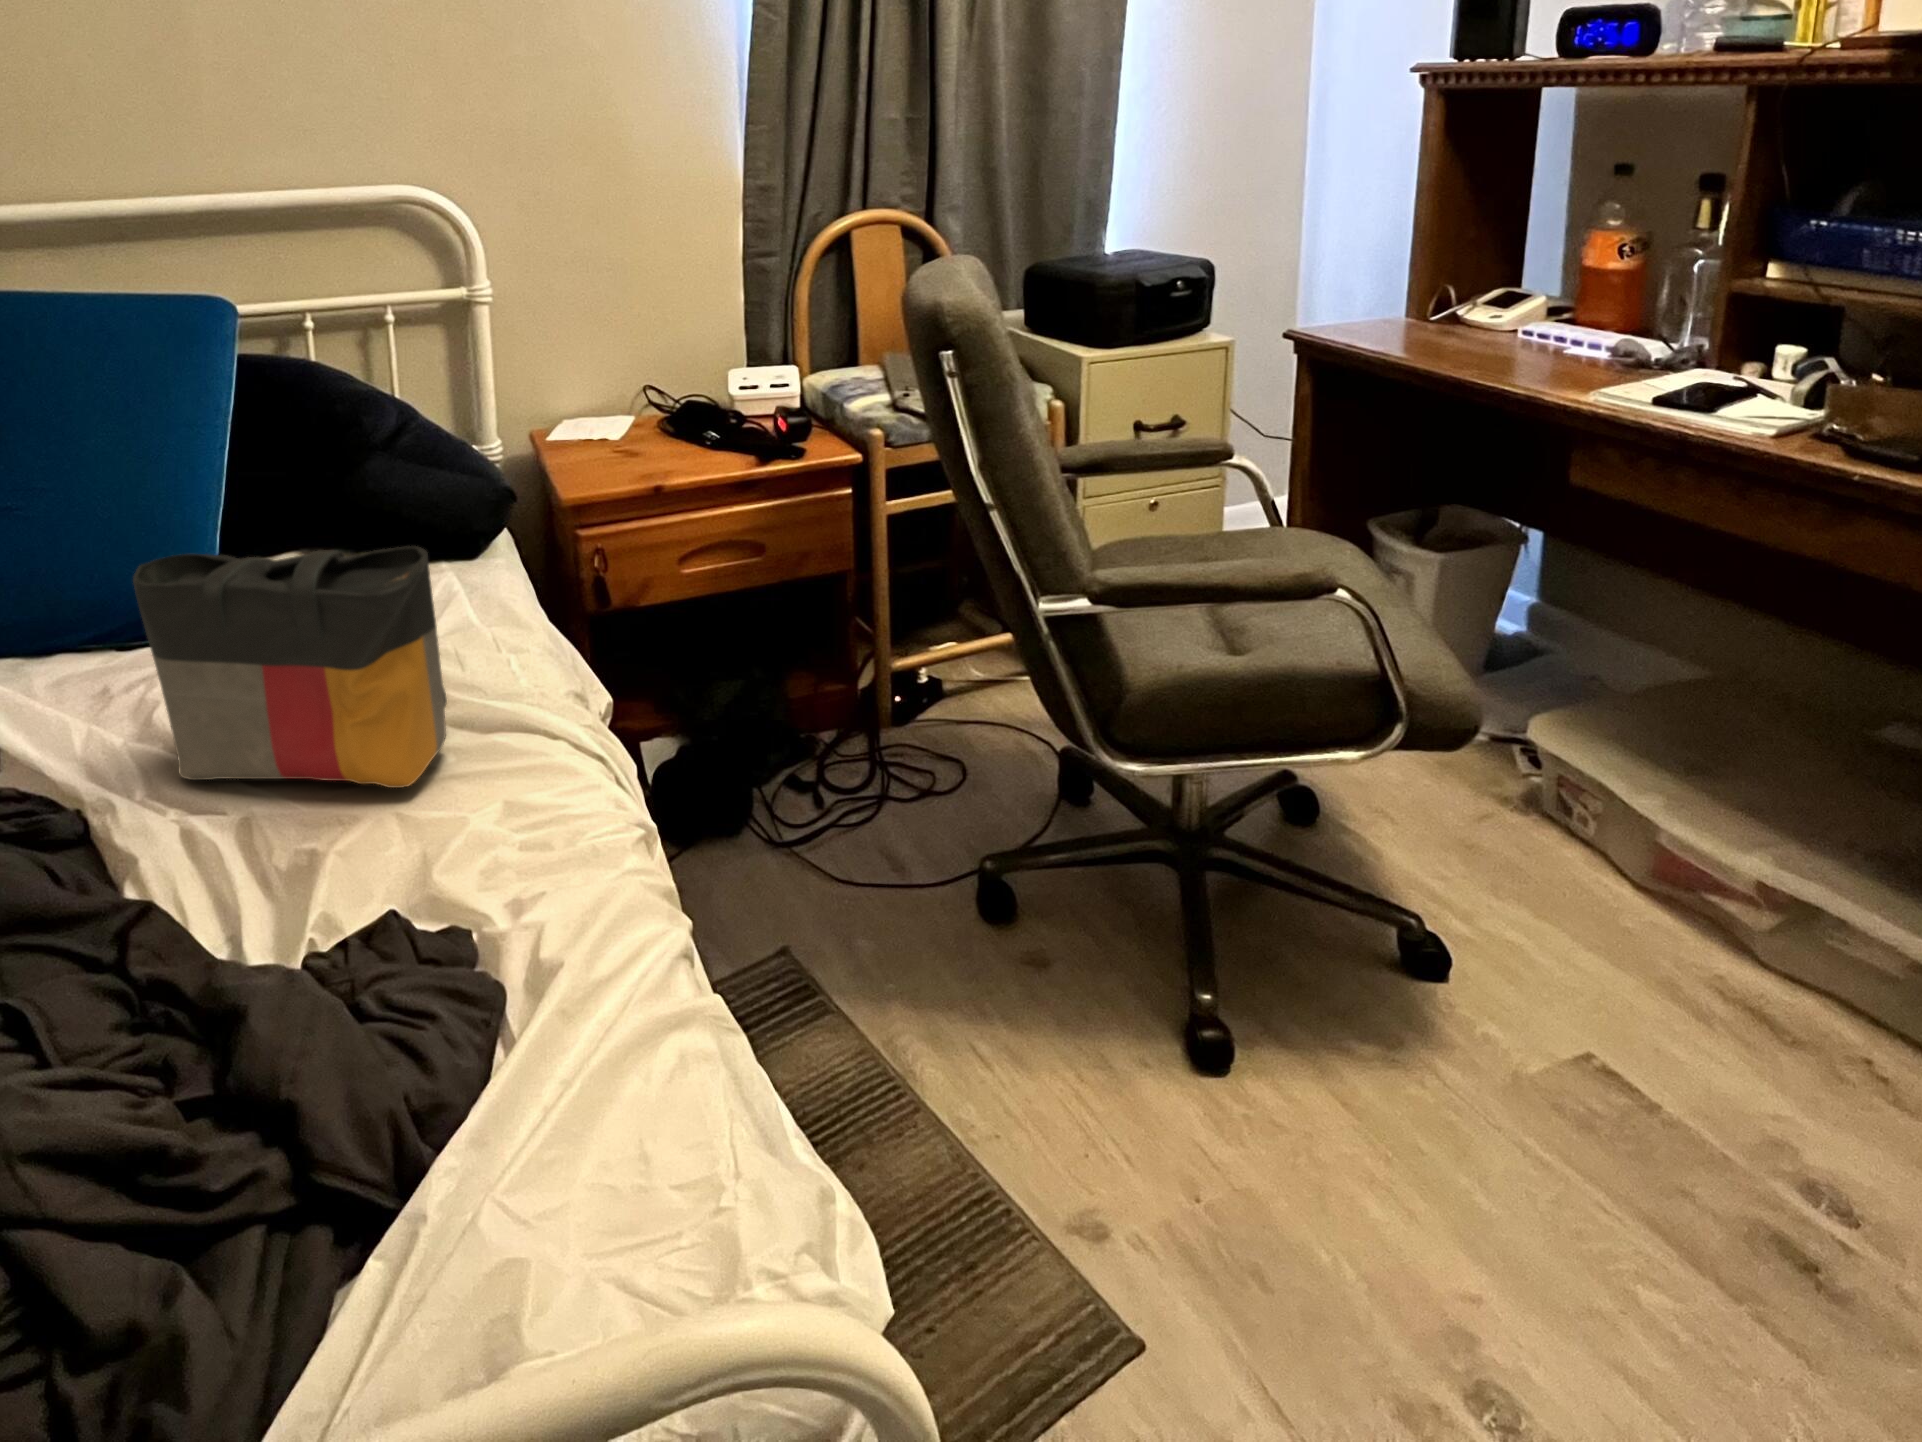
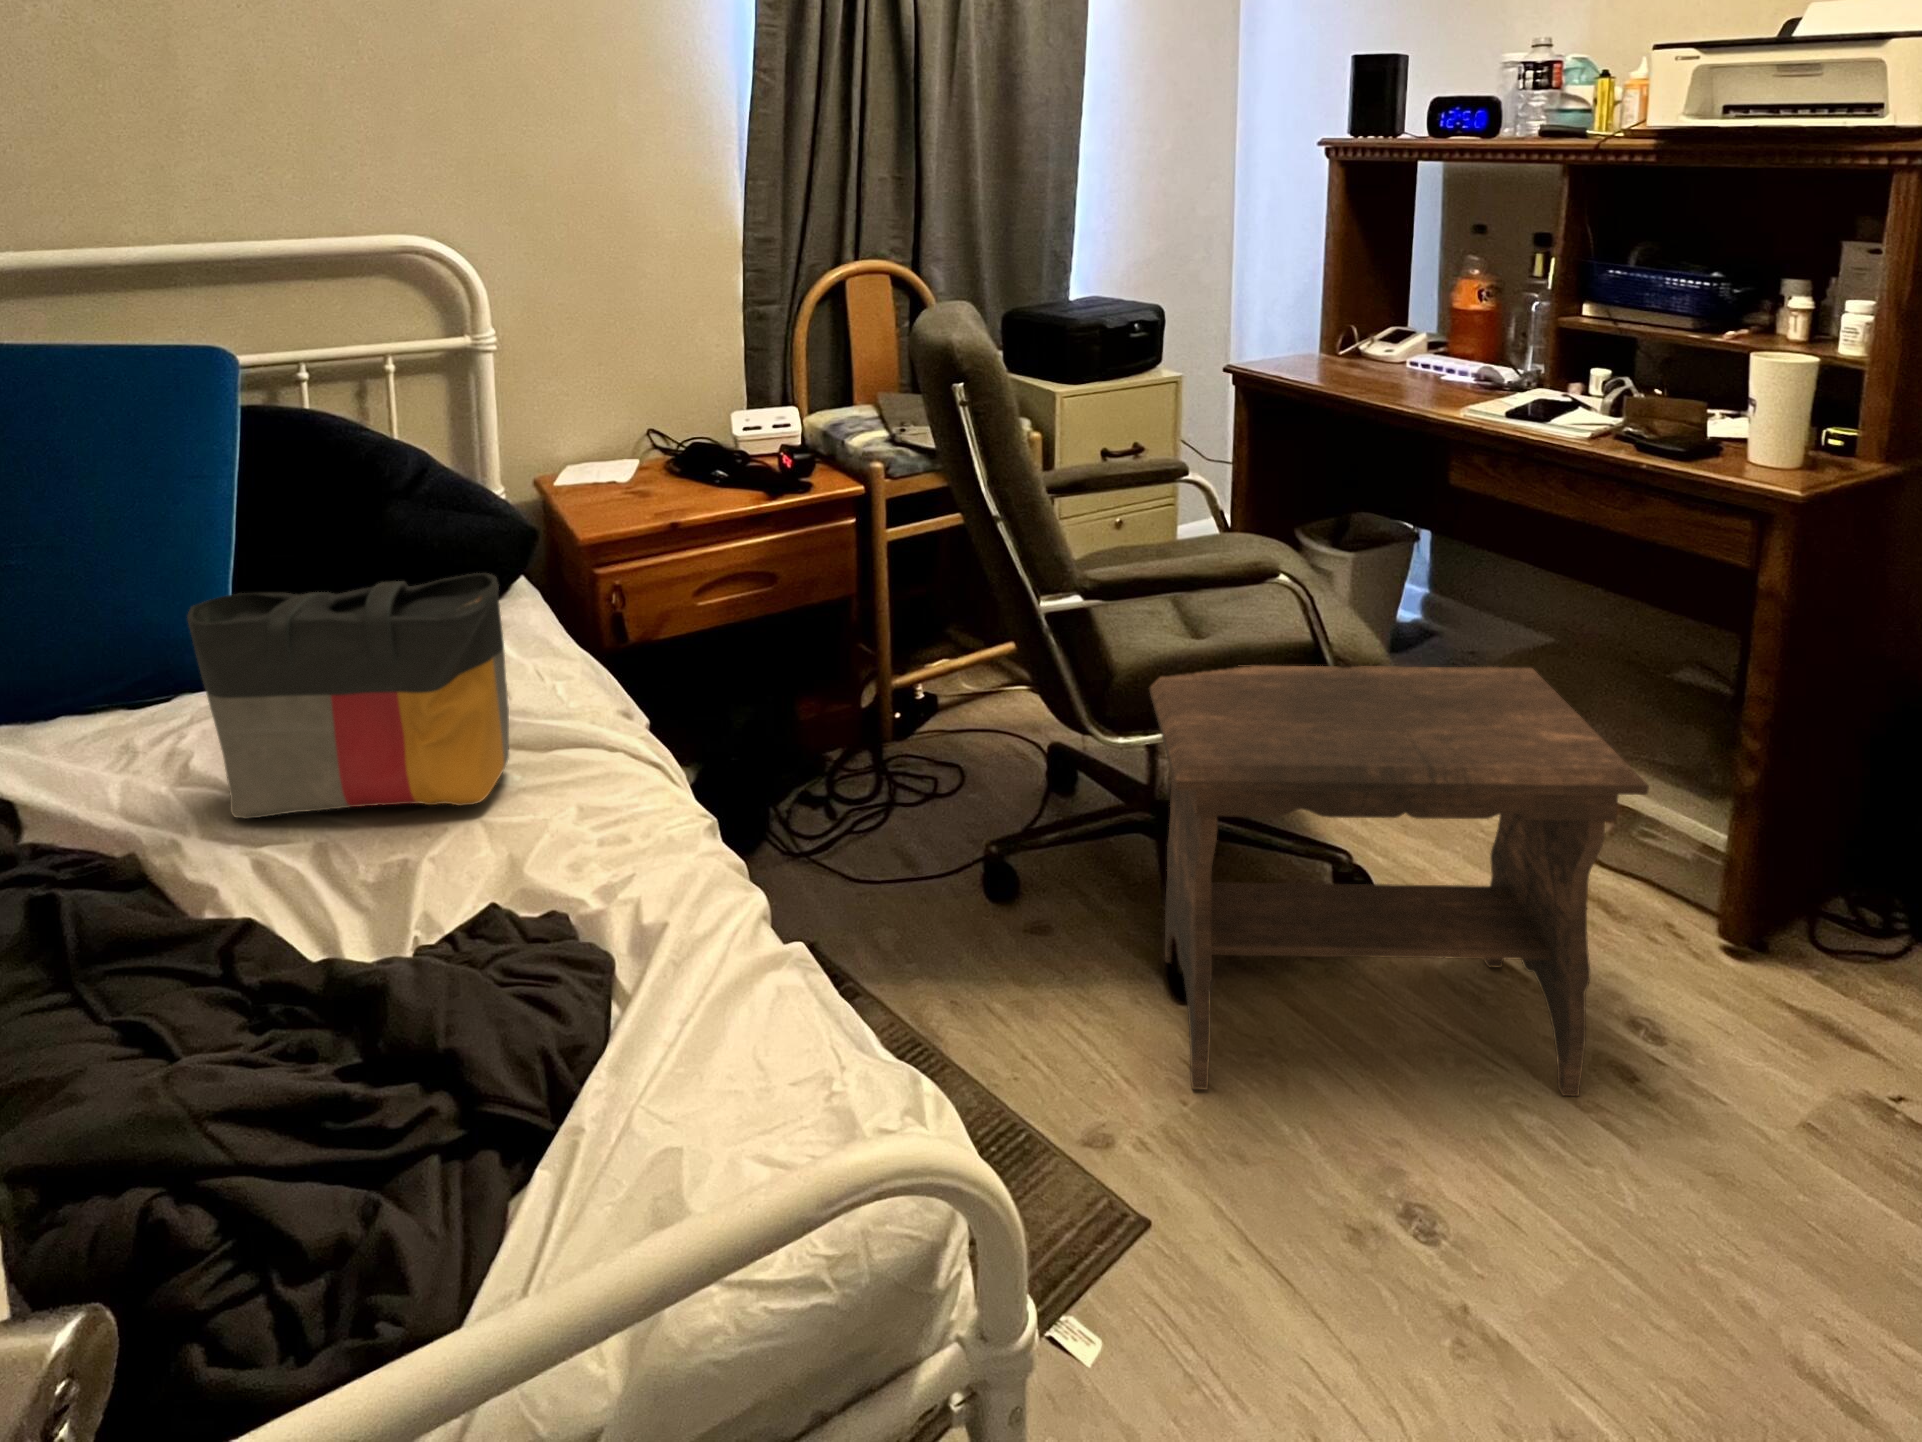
footstool: none [1163,685,1843,1276] -> present [1150,666,1649,1096]

